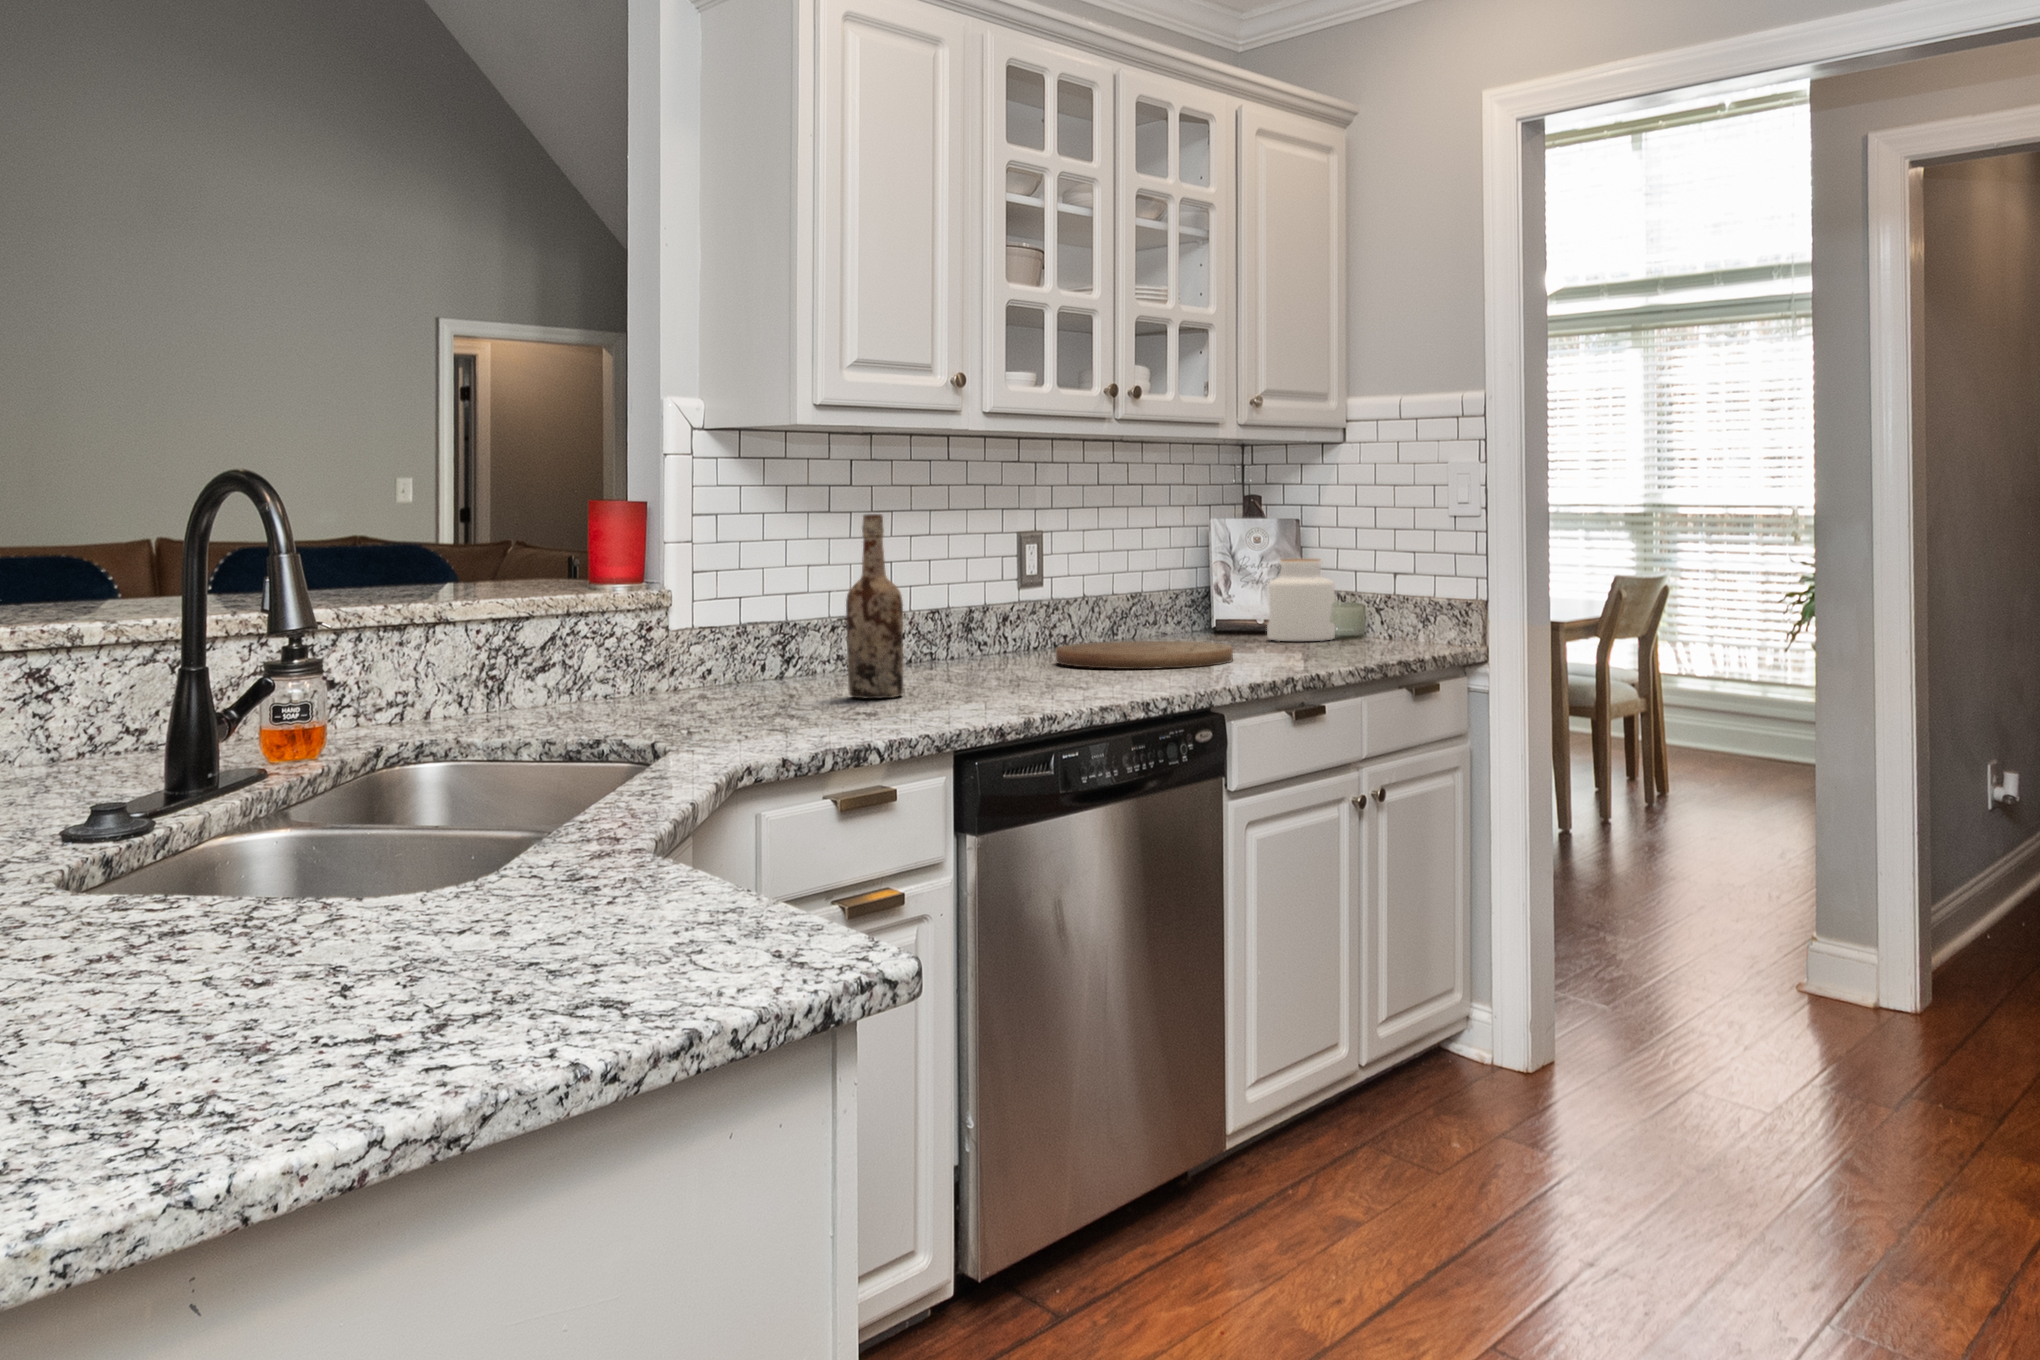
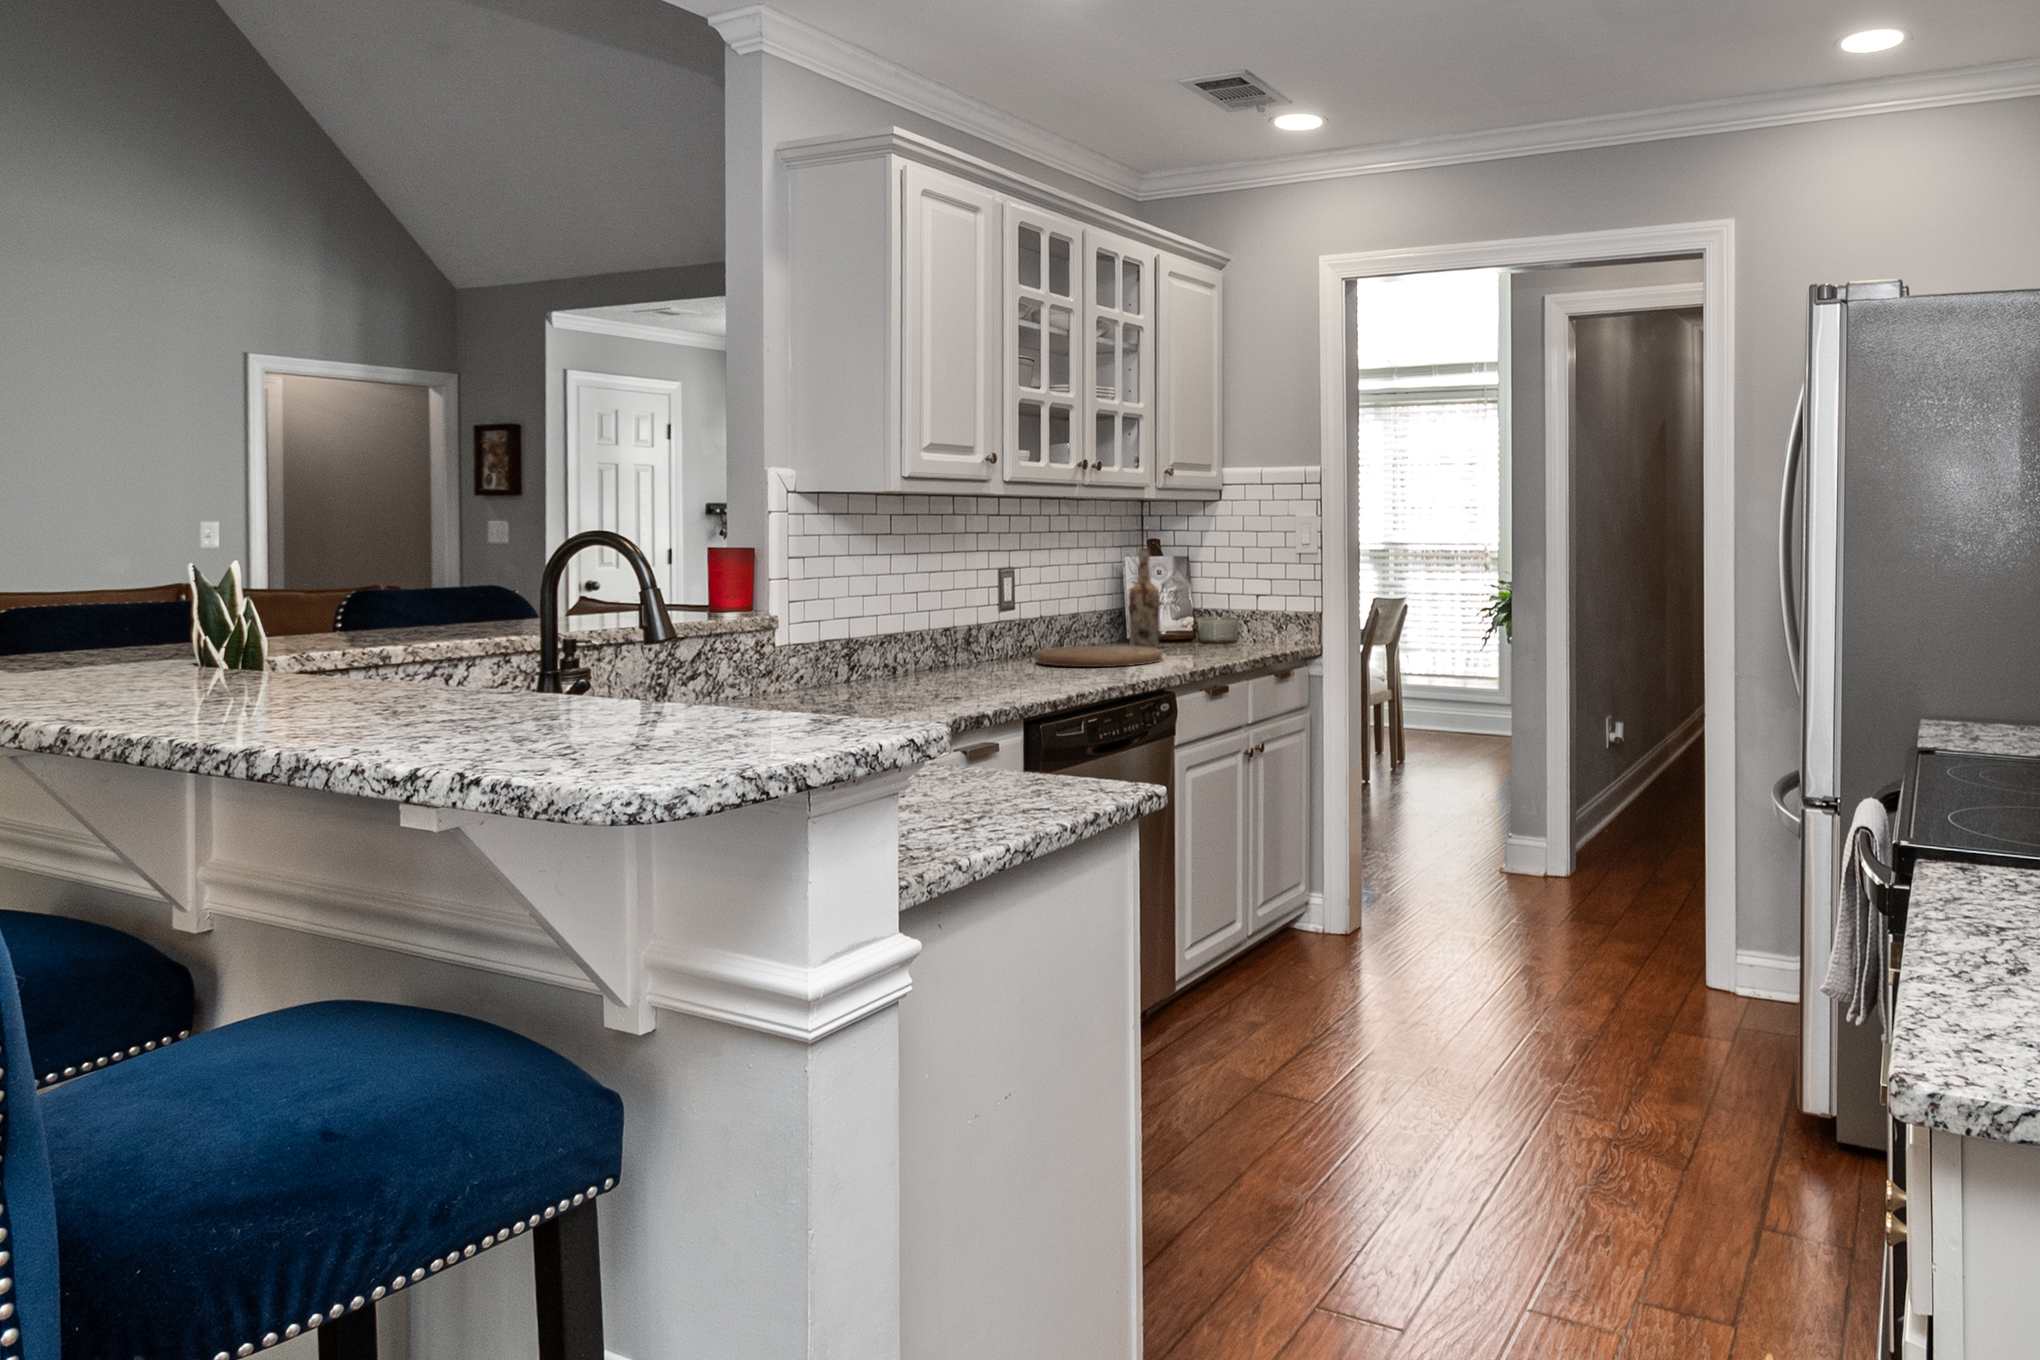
wine bottle: present [846,514,903,699] -> present [1129,548,1160,648]
jar: present [1267,559,1335,641] -> none [1167,585,1214,644]

